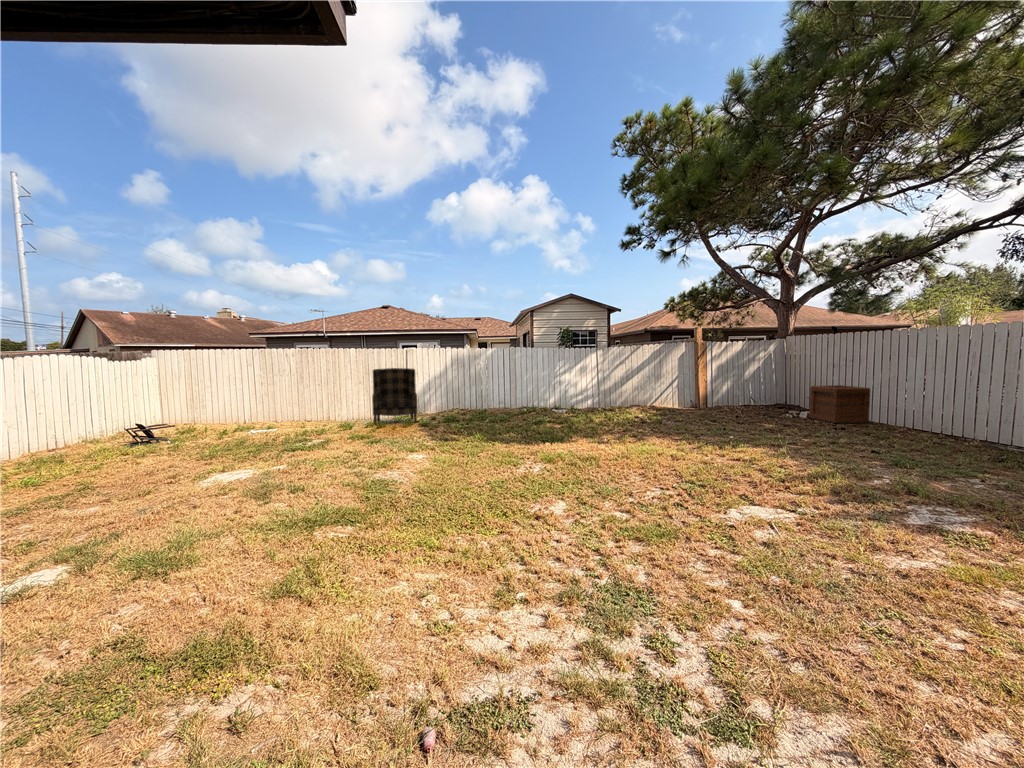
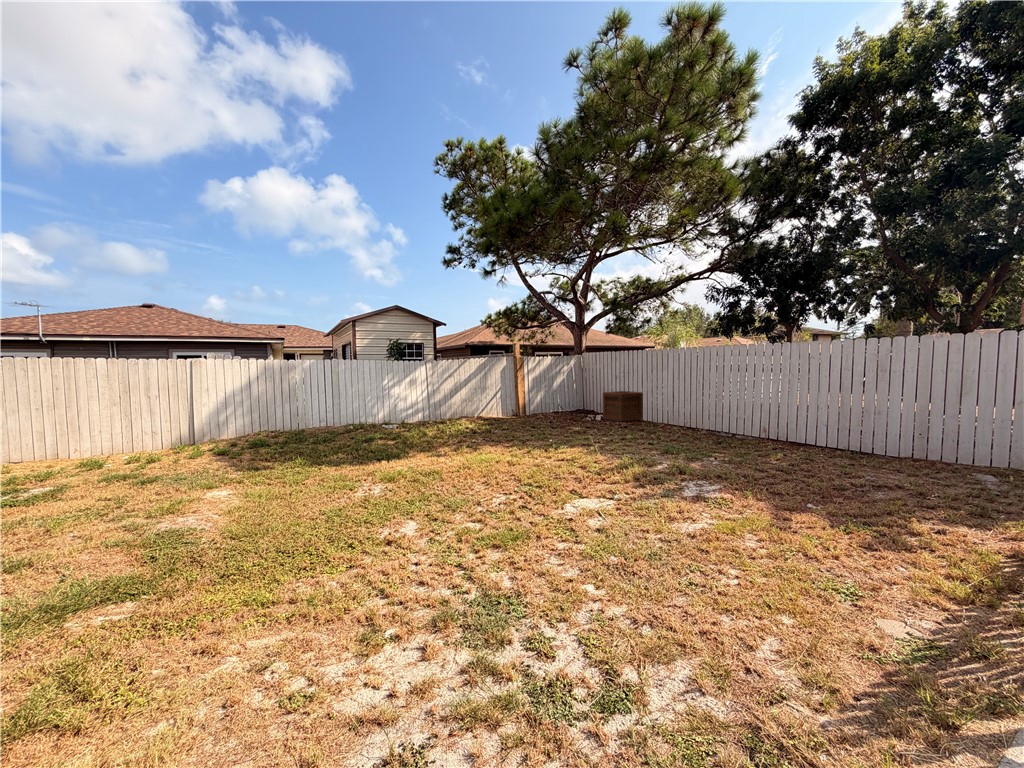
chair: present [372,368,417,425] -> none [145,388,215,460]

